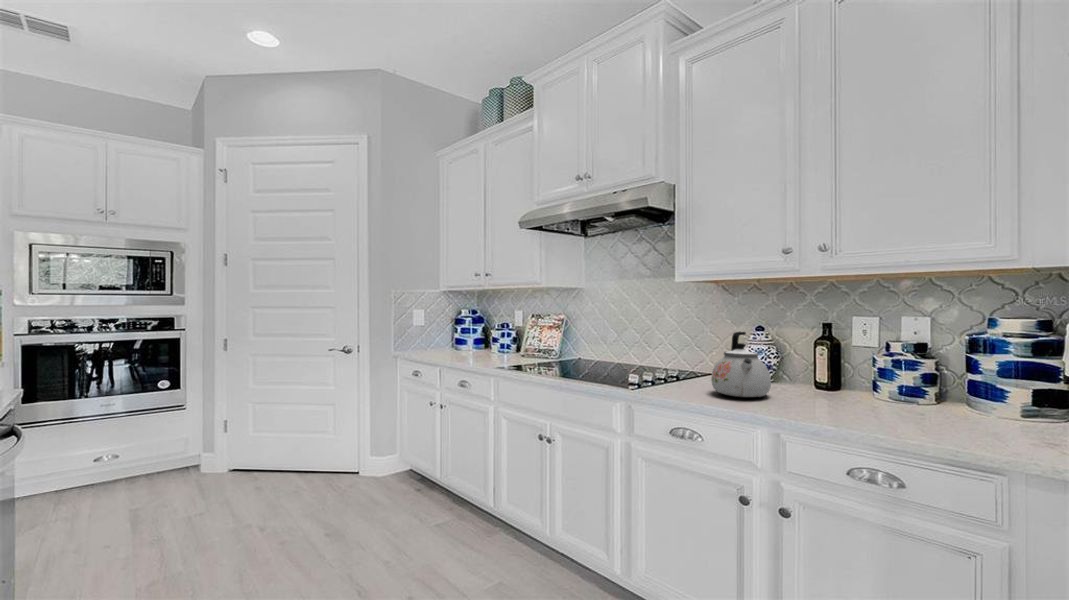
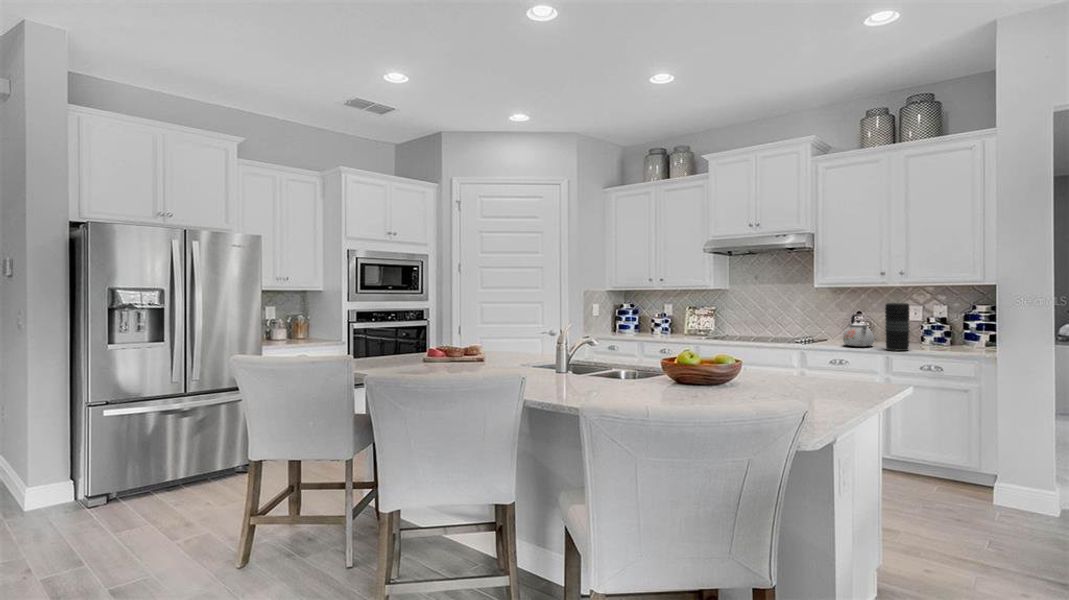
vase: none [785,310,838,417] -> present [885,303,909,351]

